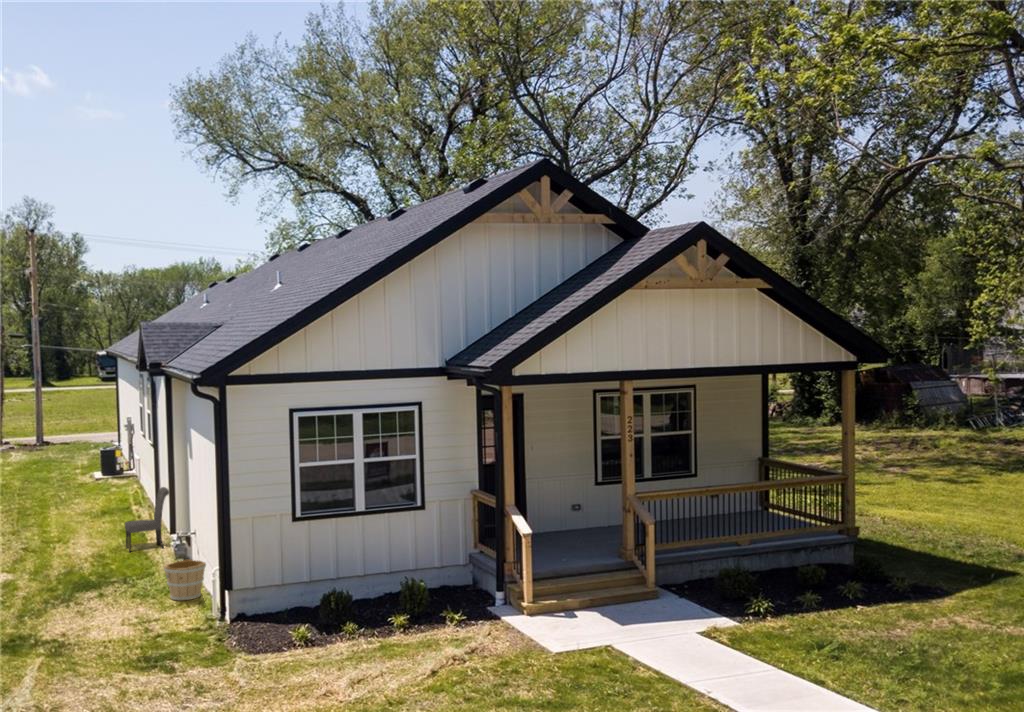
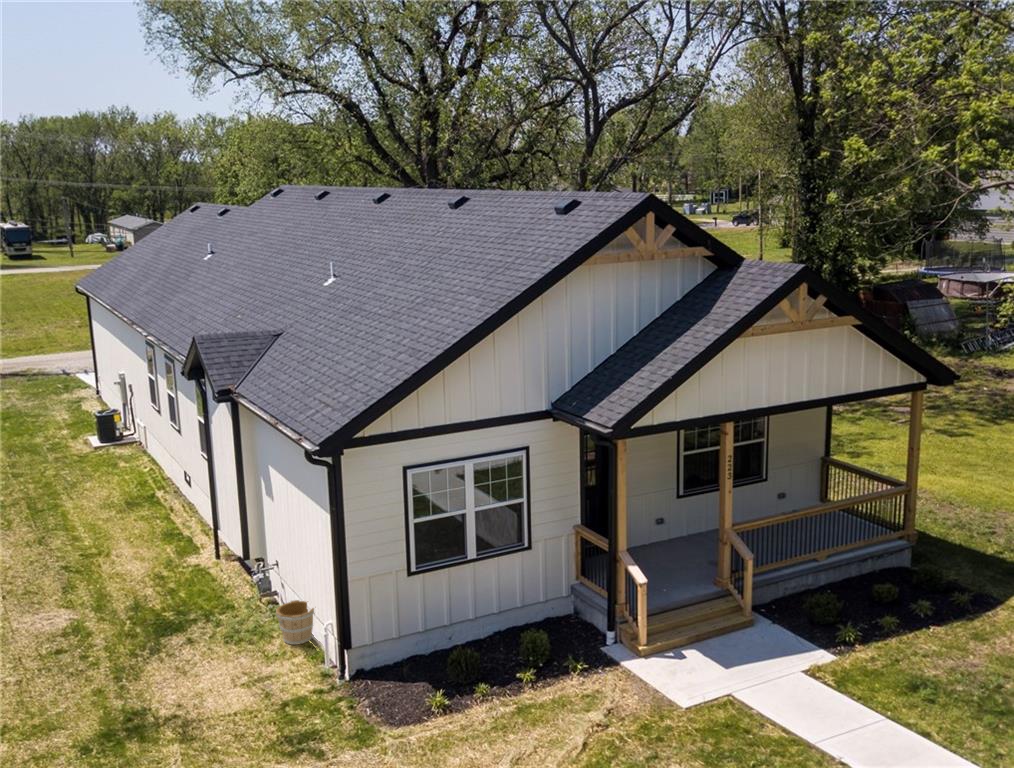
chair: present [125,487,169,552] -> none [199,497,243,566]

